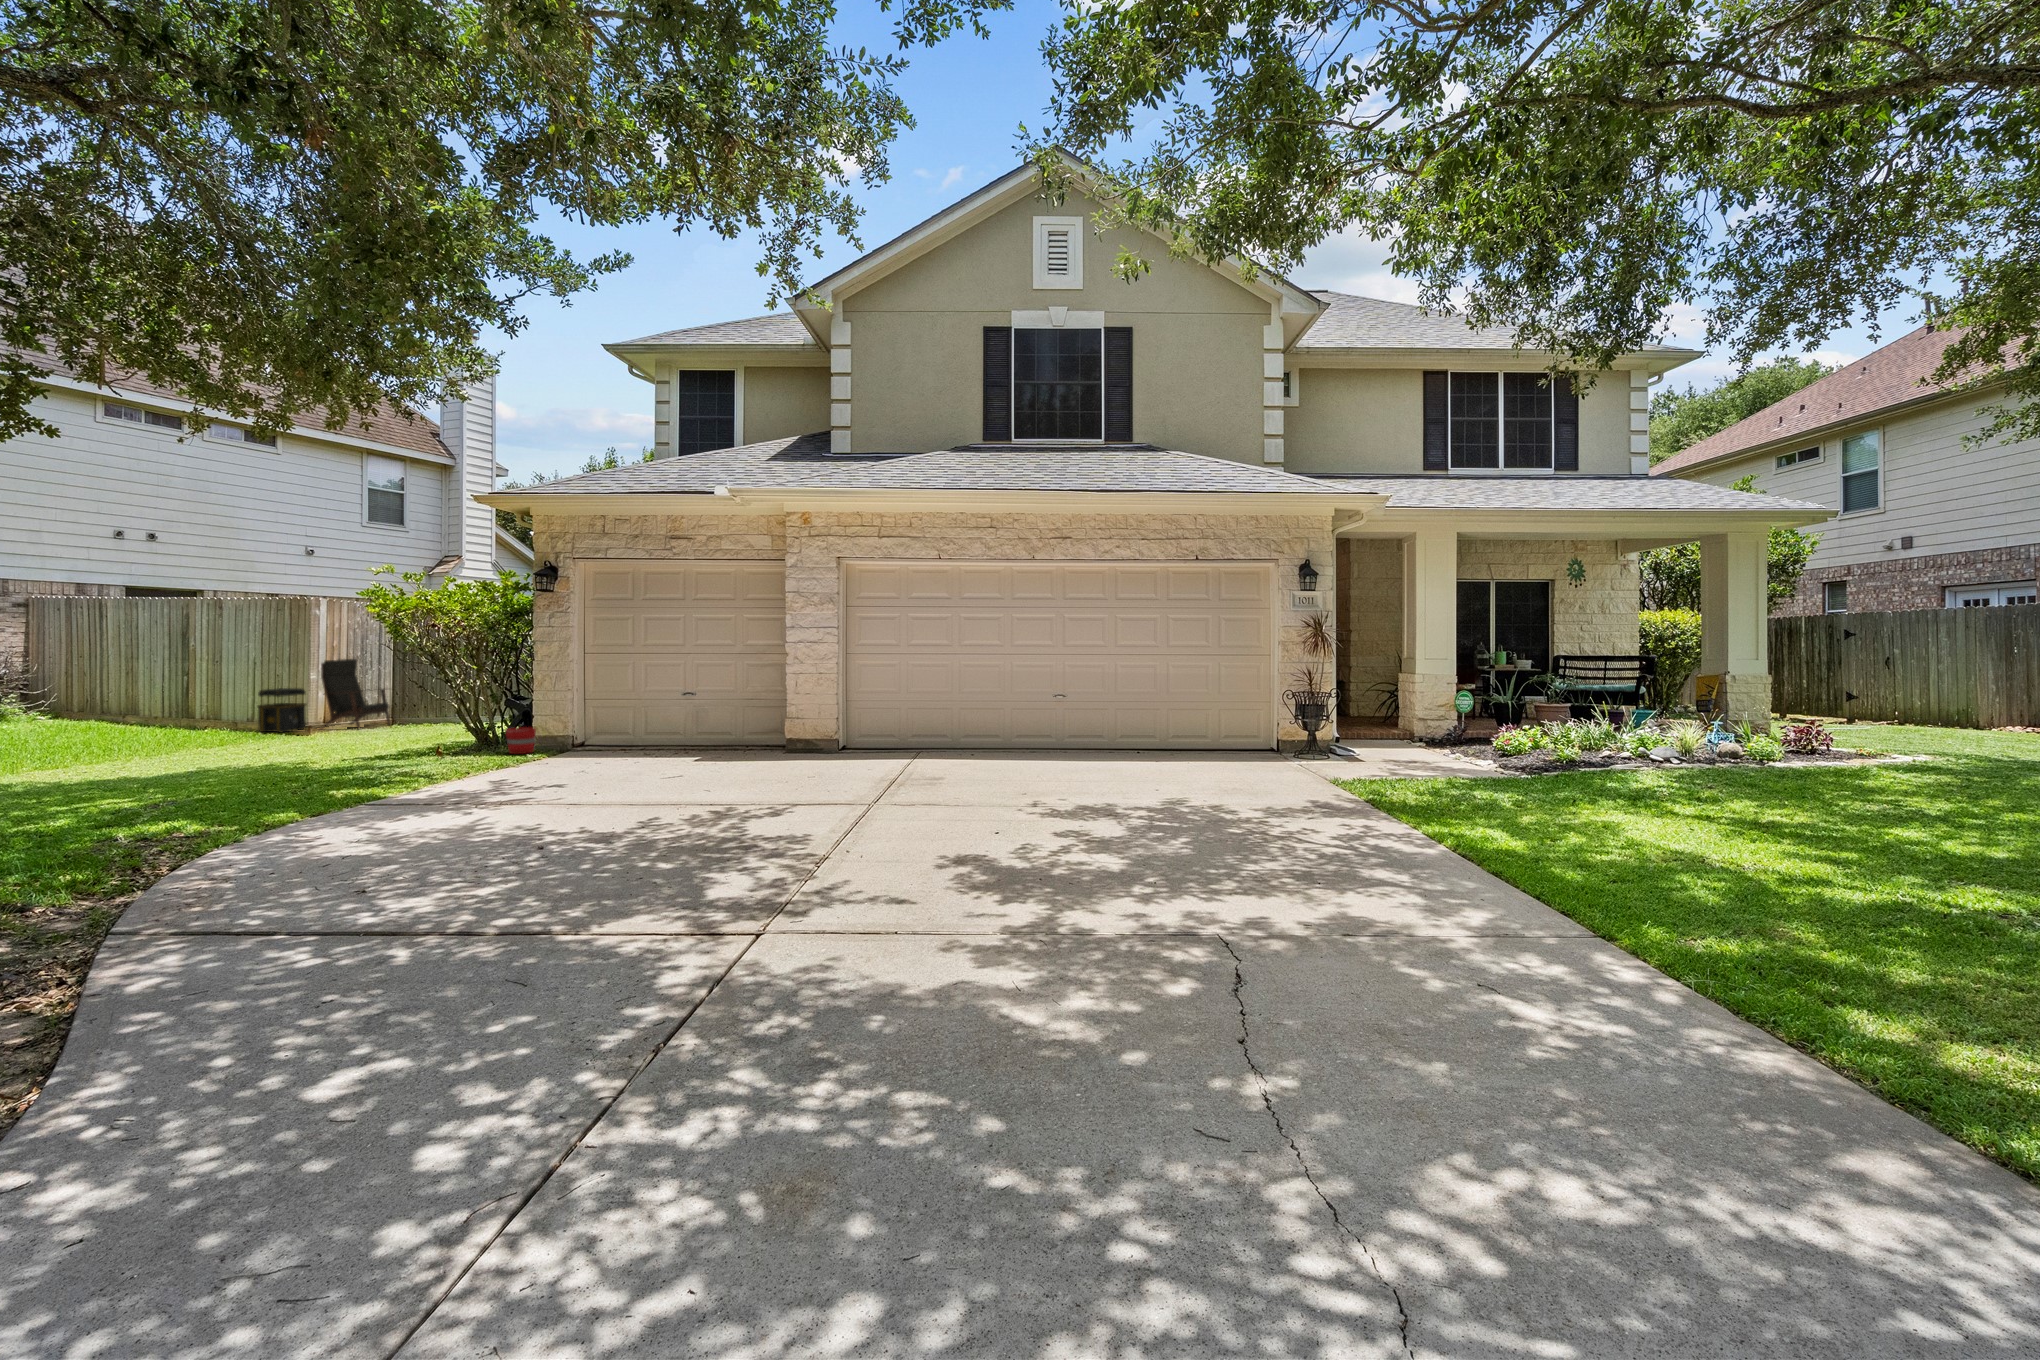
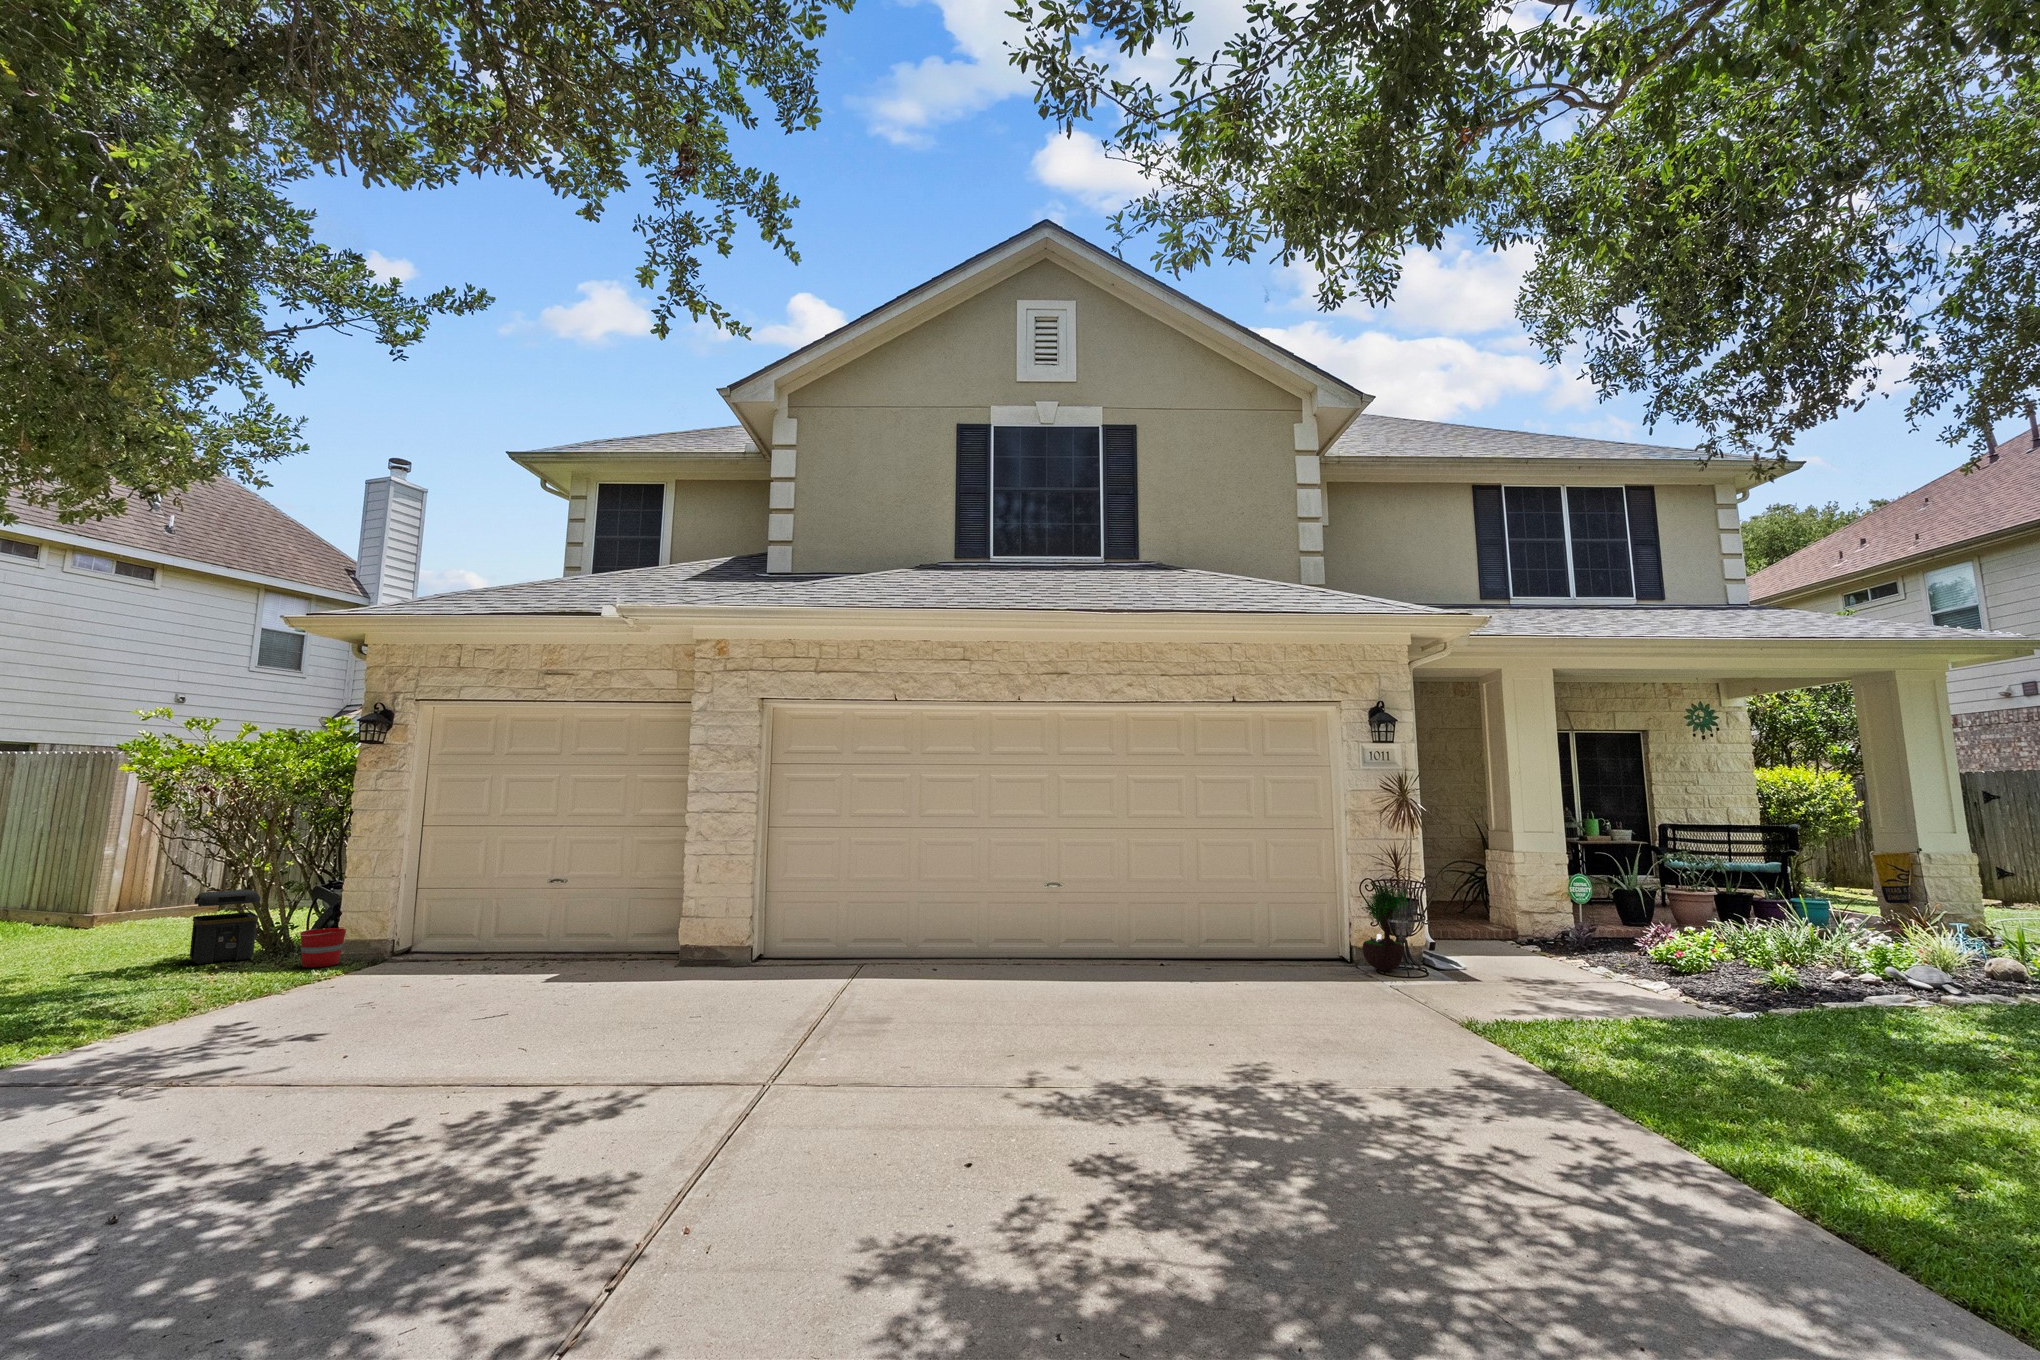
lounge chair: present [321,659,390,729] -> none [102,830,212,923]
toolbox: present [258,688,307,732] -> present [190,890,260,964]
potted tree: none [1284,691,1323,757] -> present [1358,884,1410,971]

